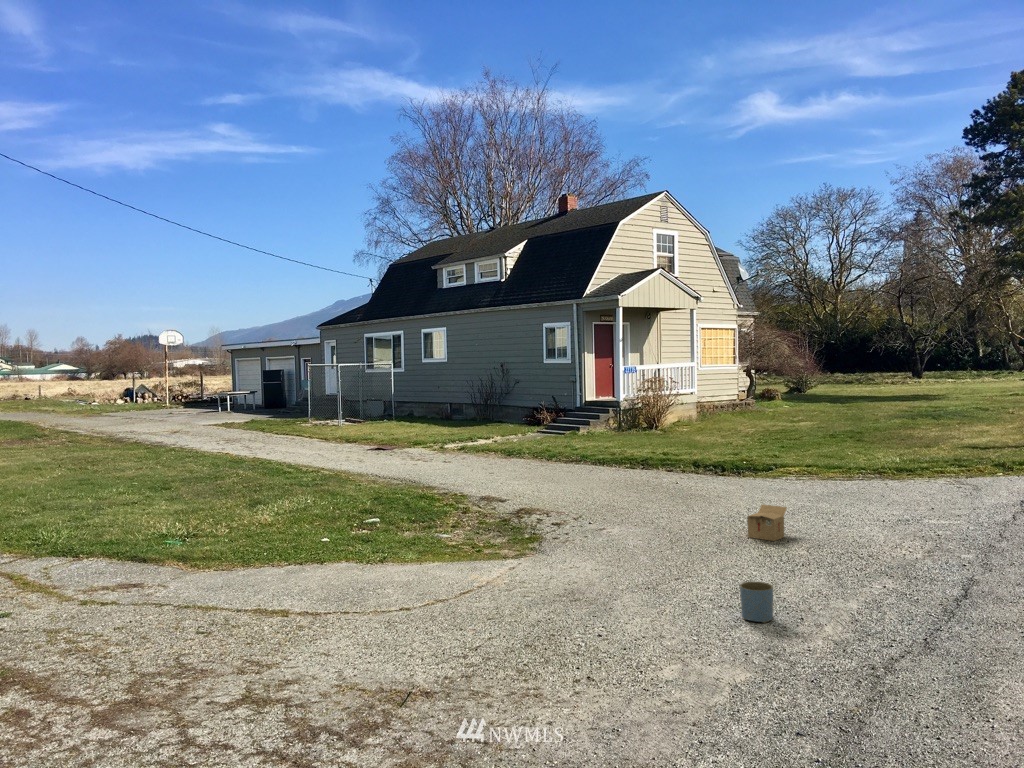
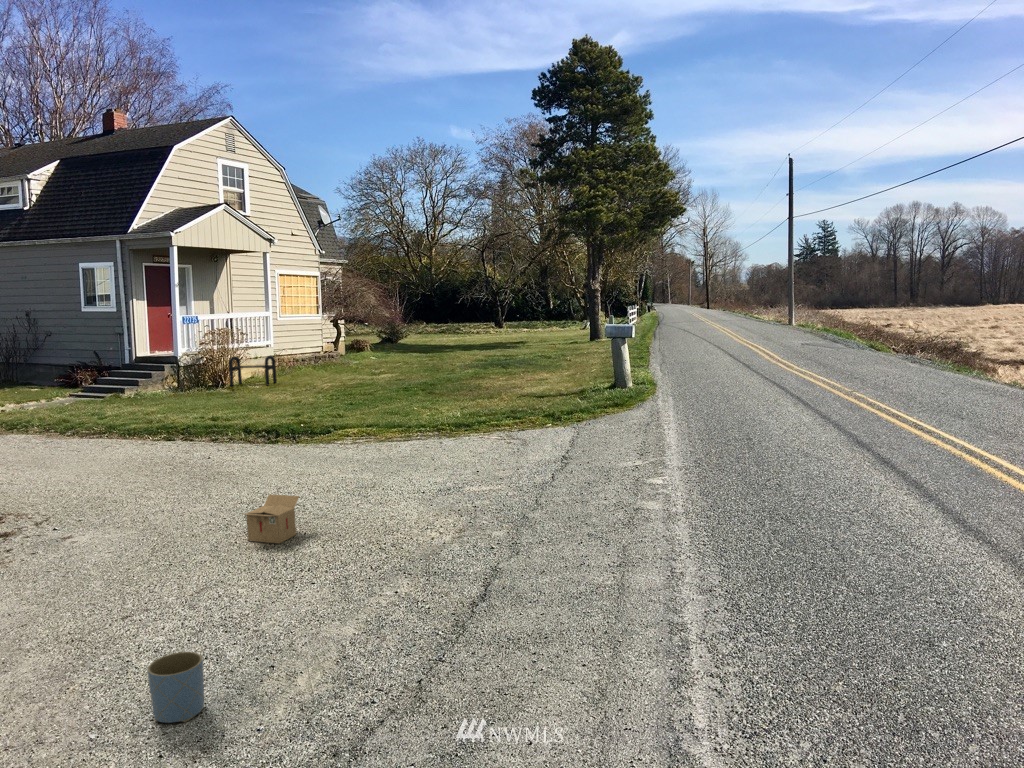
bench: none [662,402,703,429] -> present [229,356,277,386]

